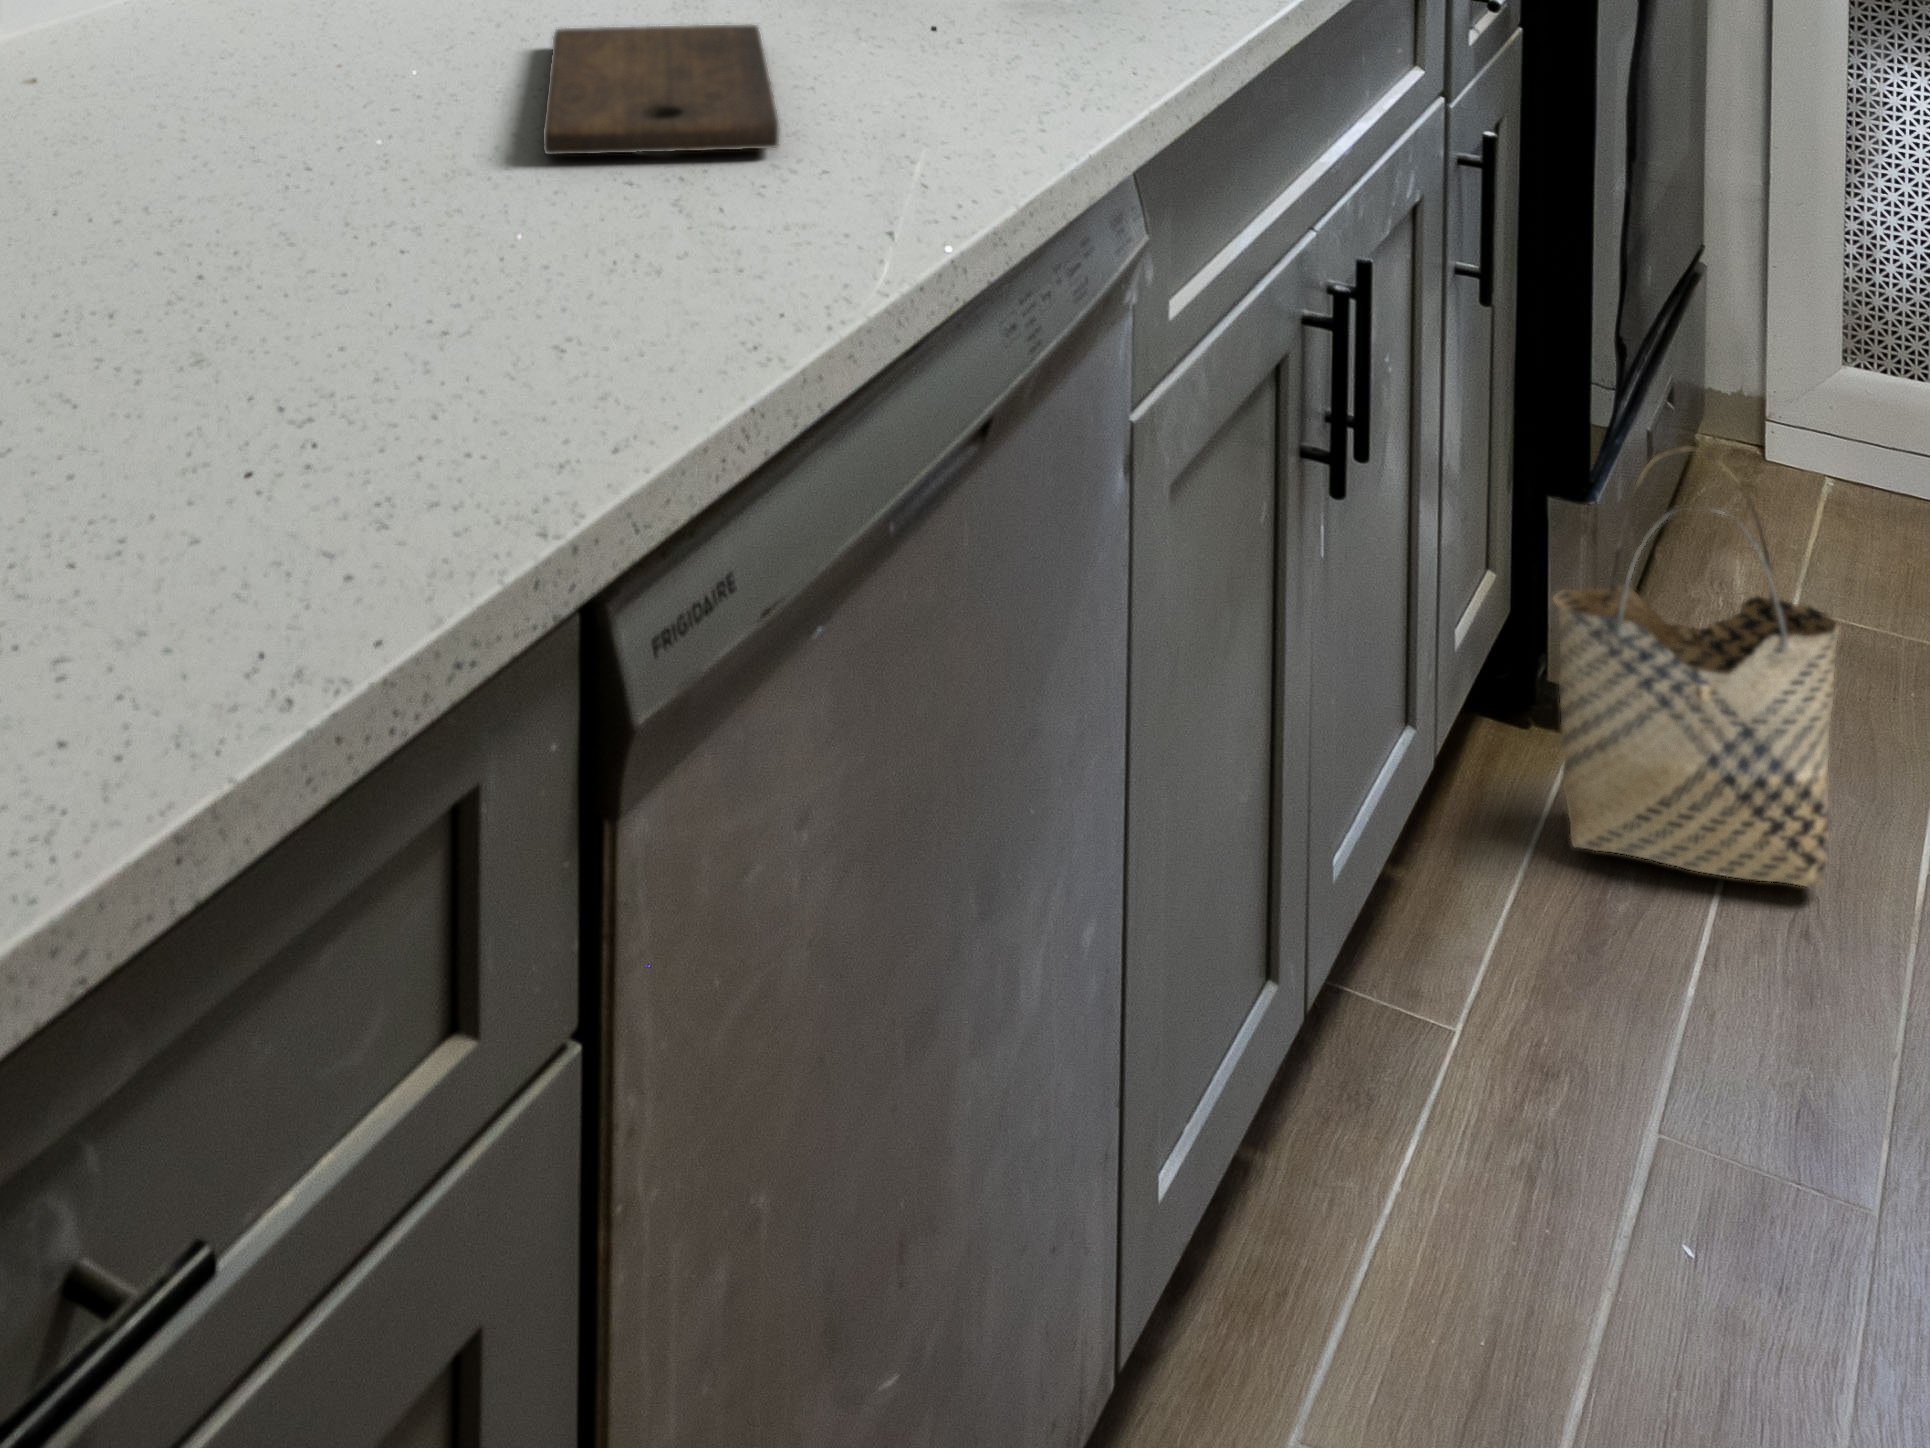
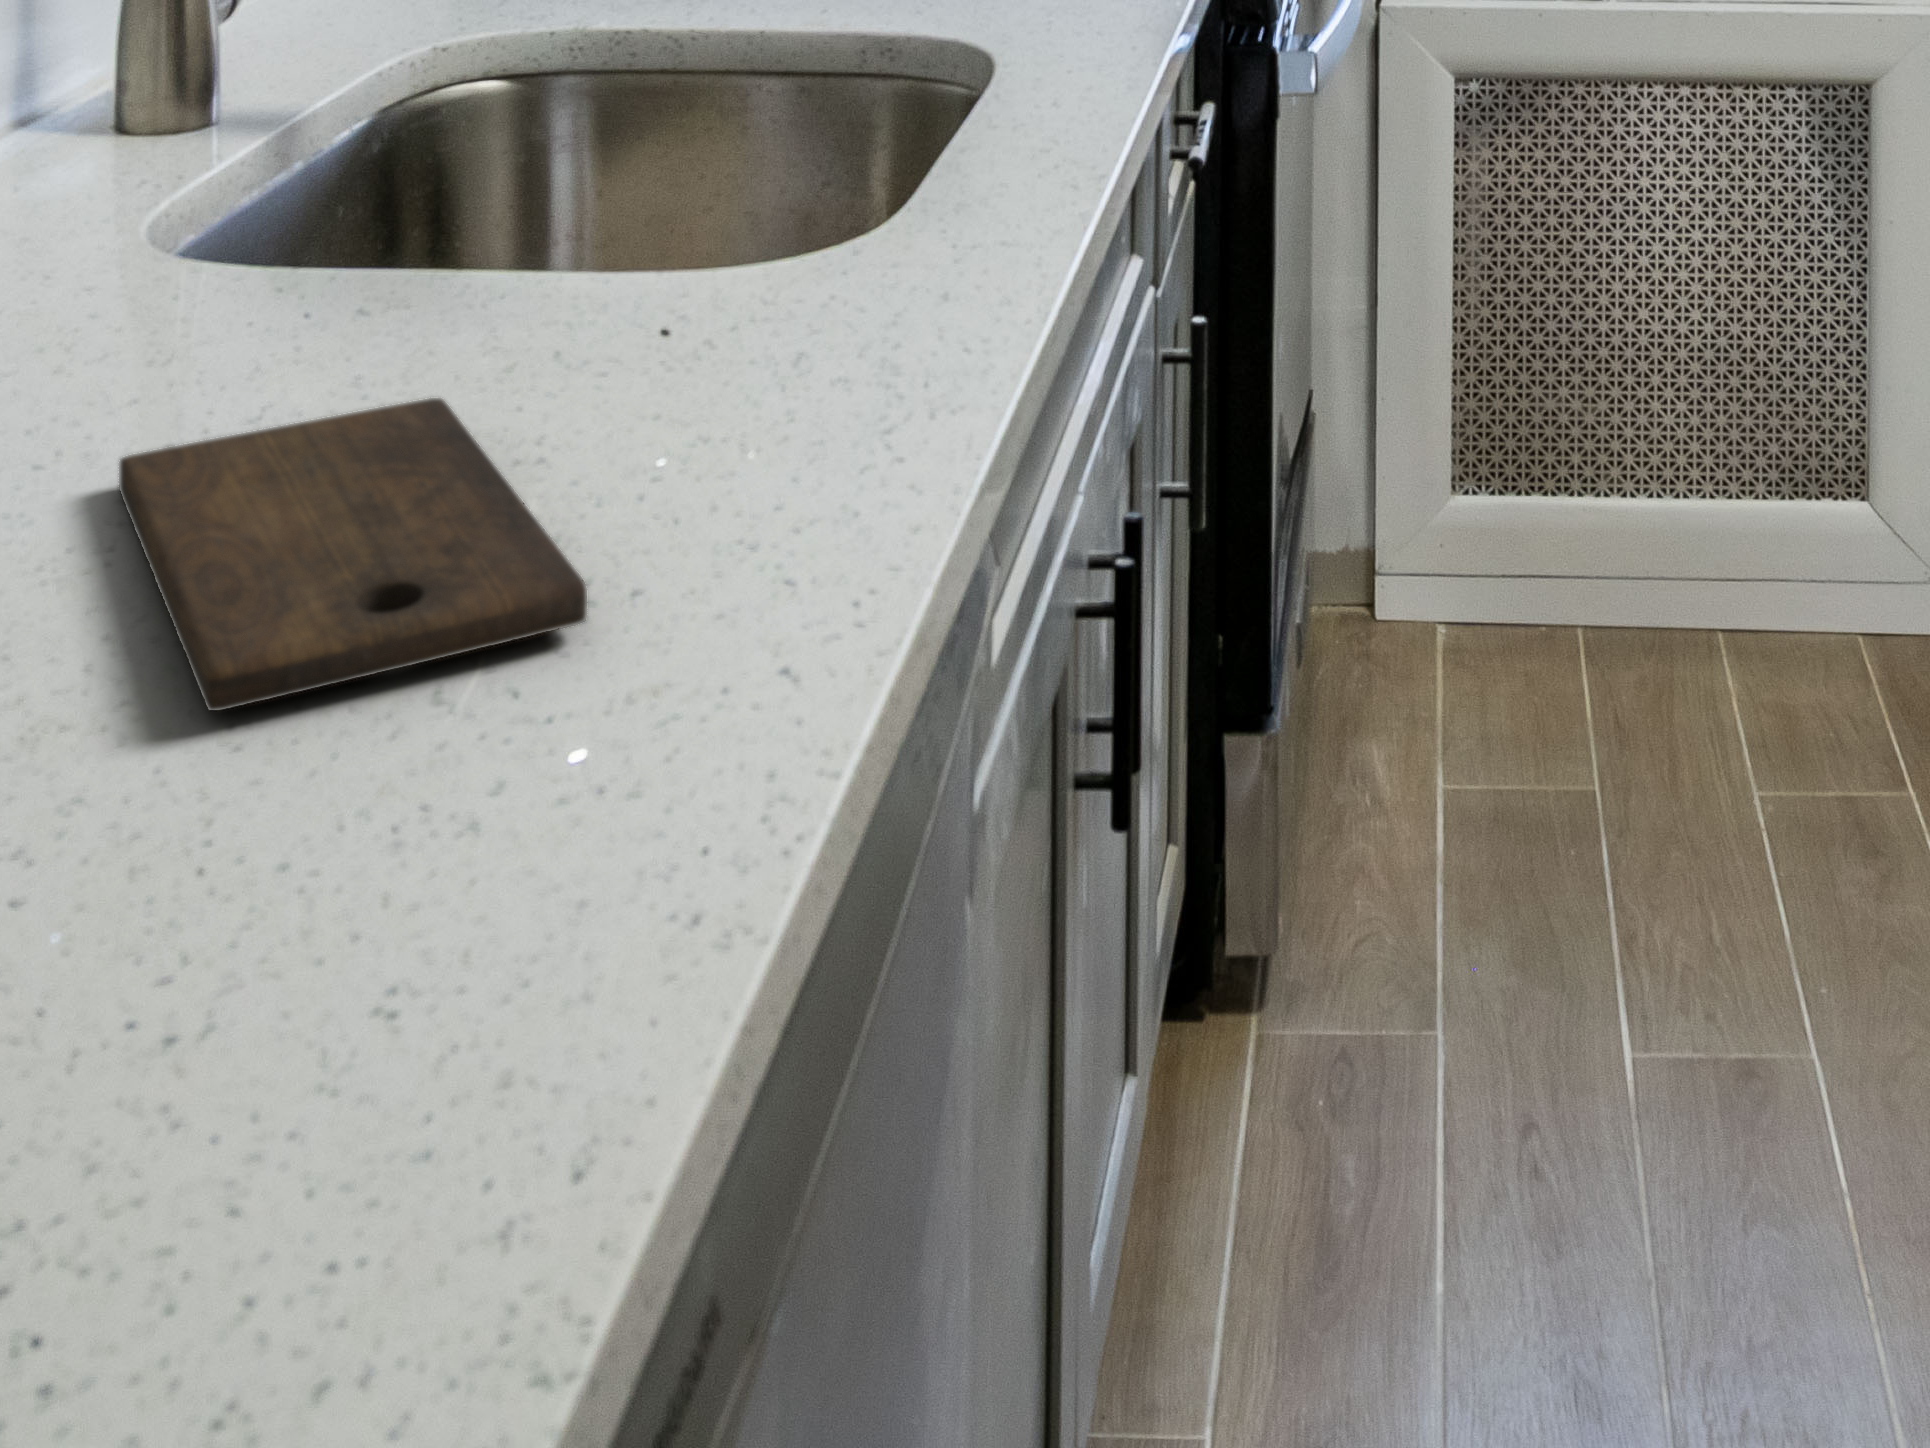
woven basket: present [1554,445,1839,888] -> none [1274,657,1587,1179]

